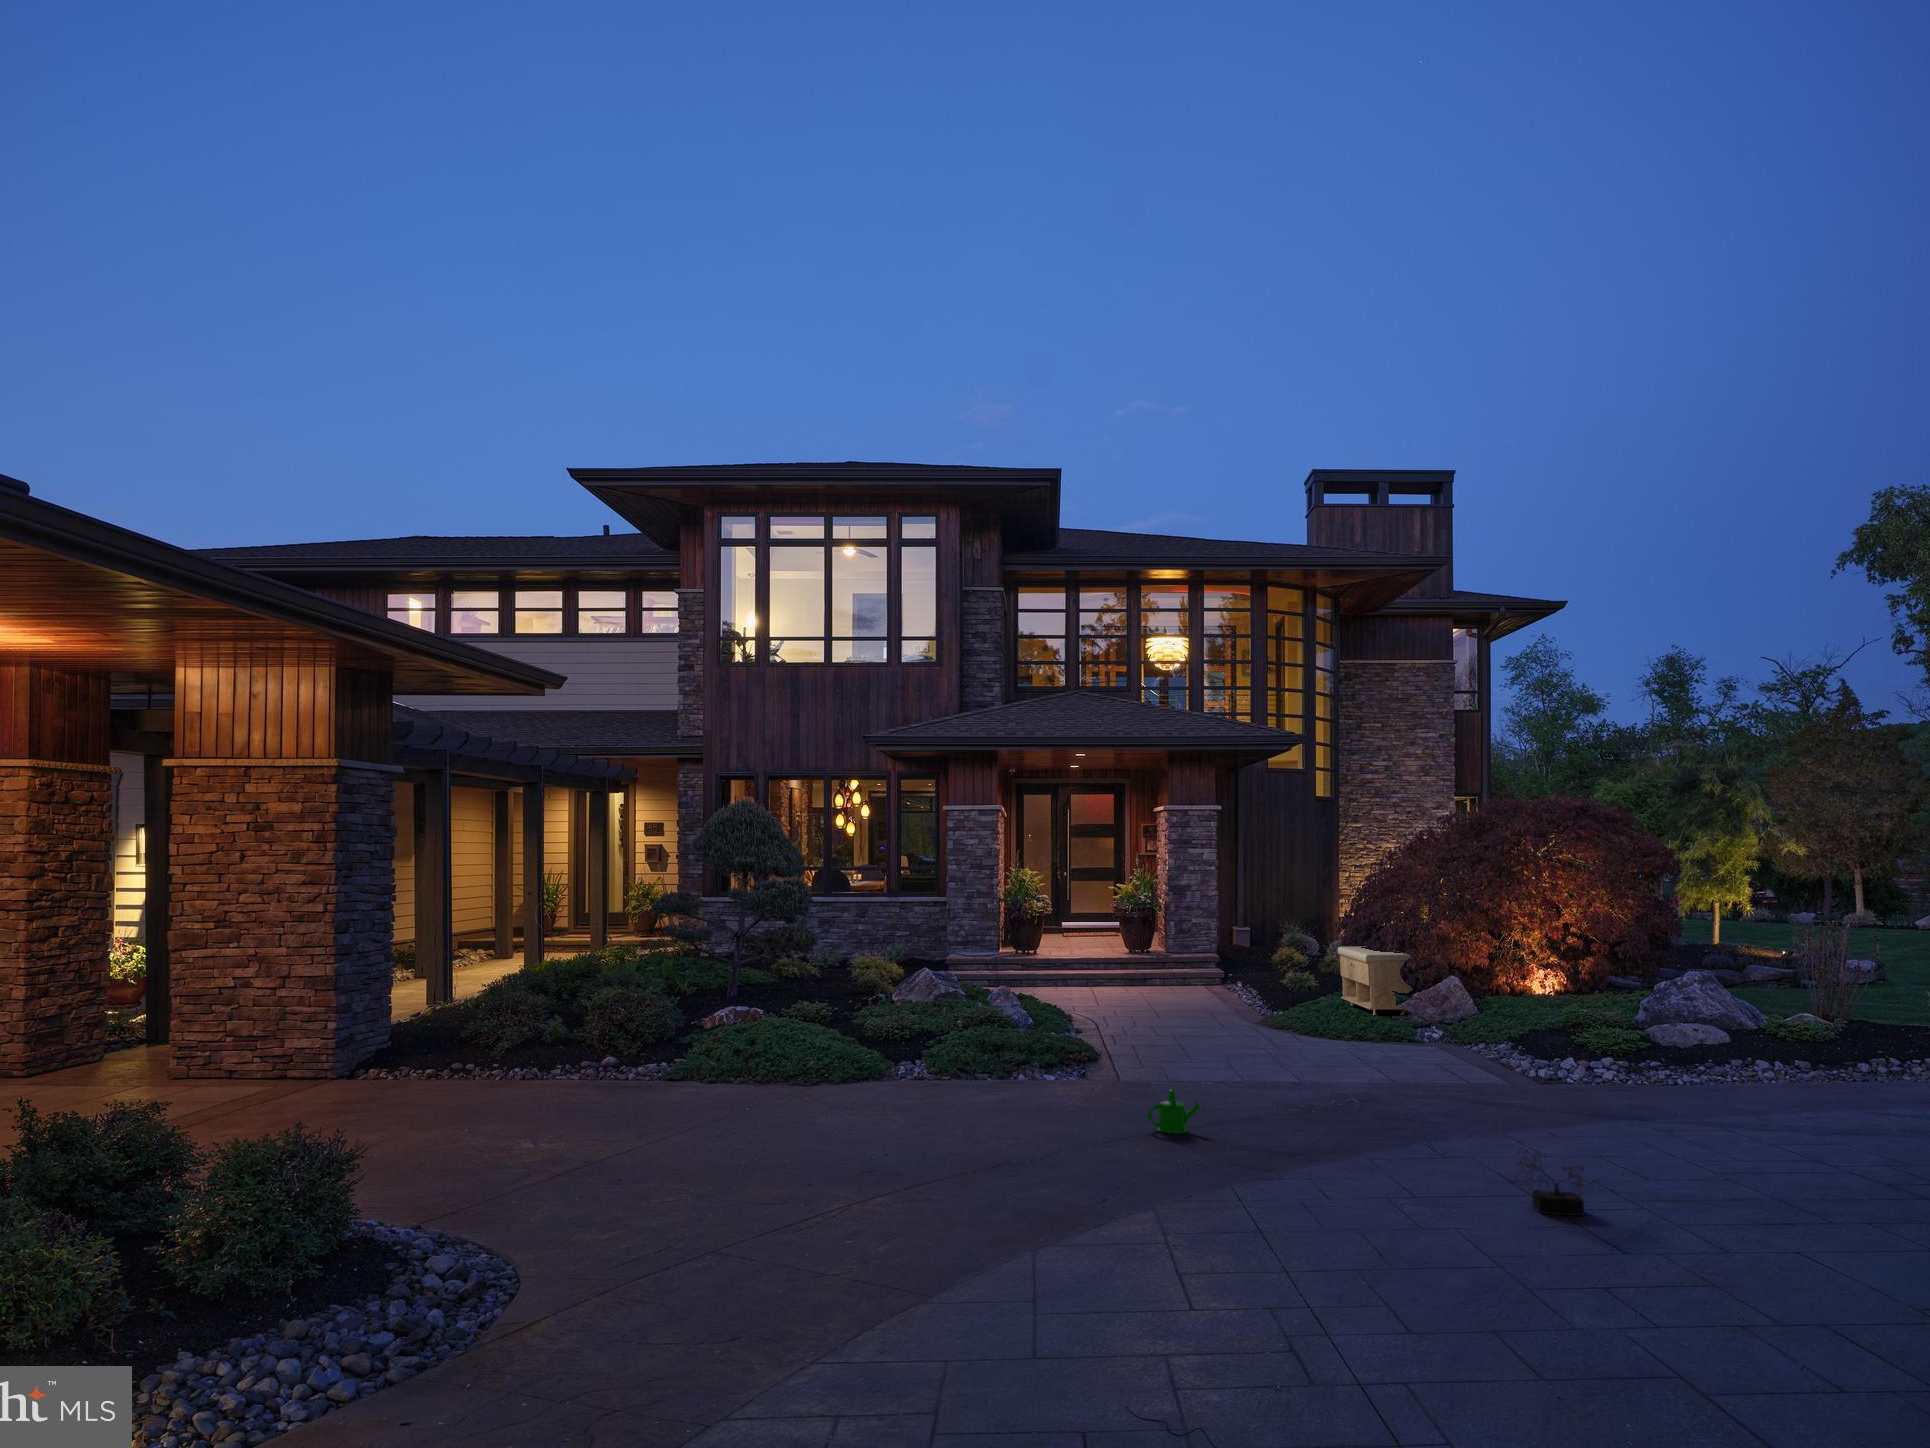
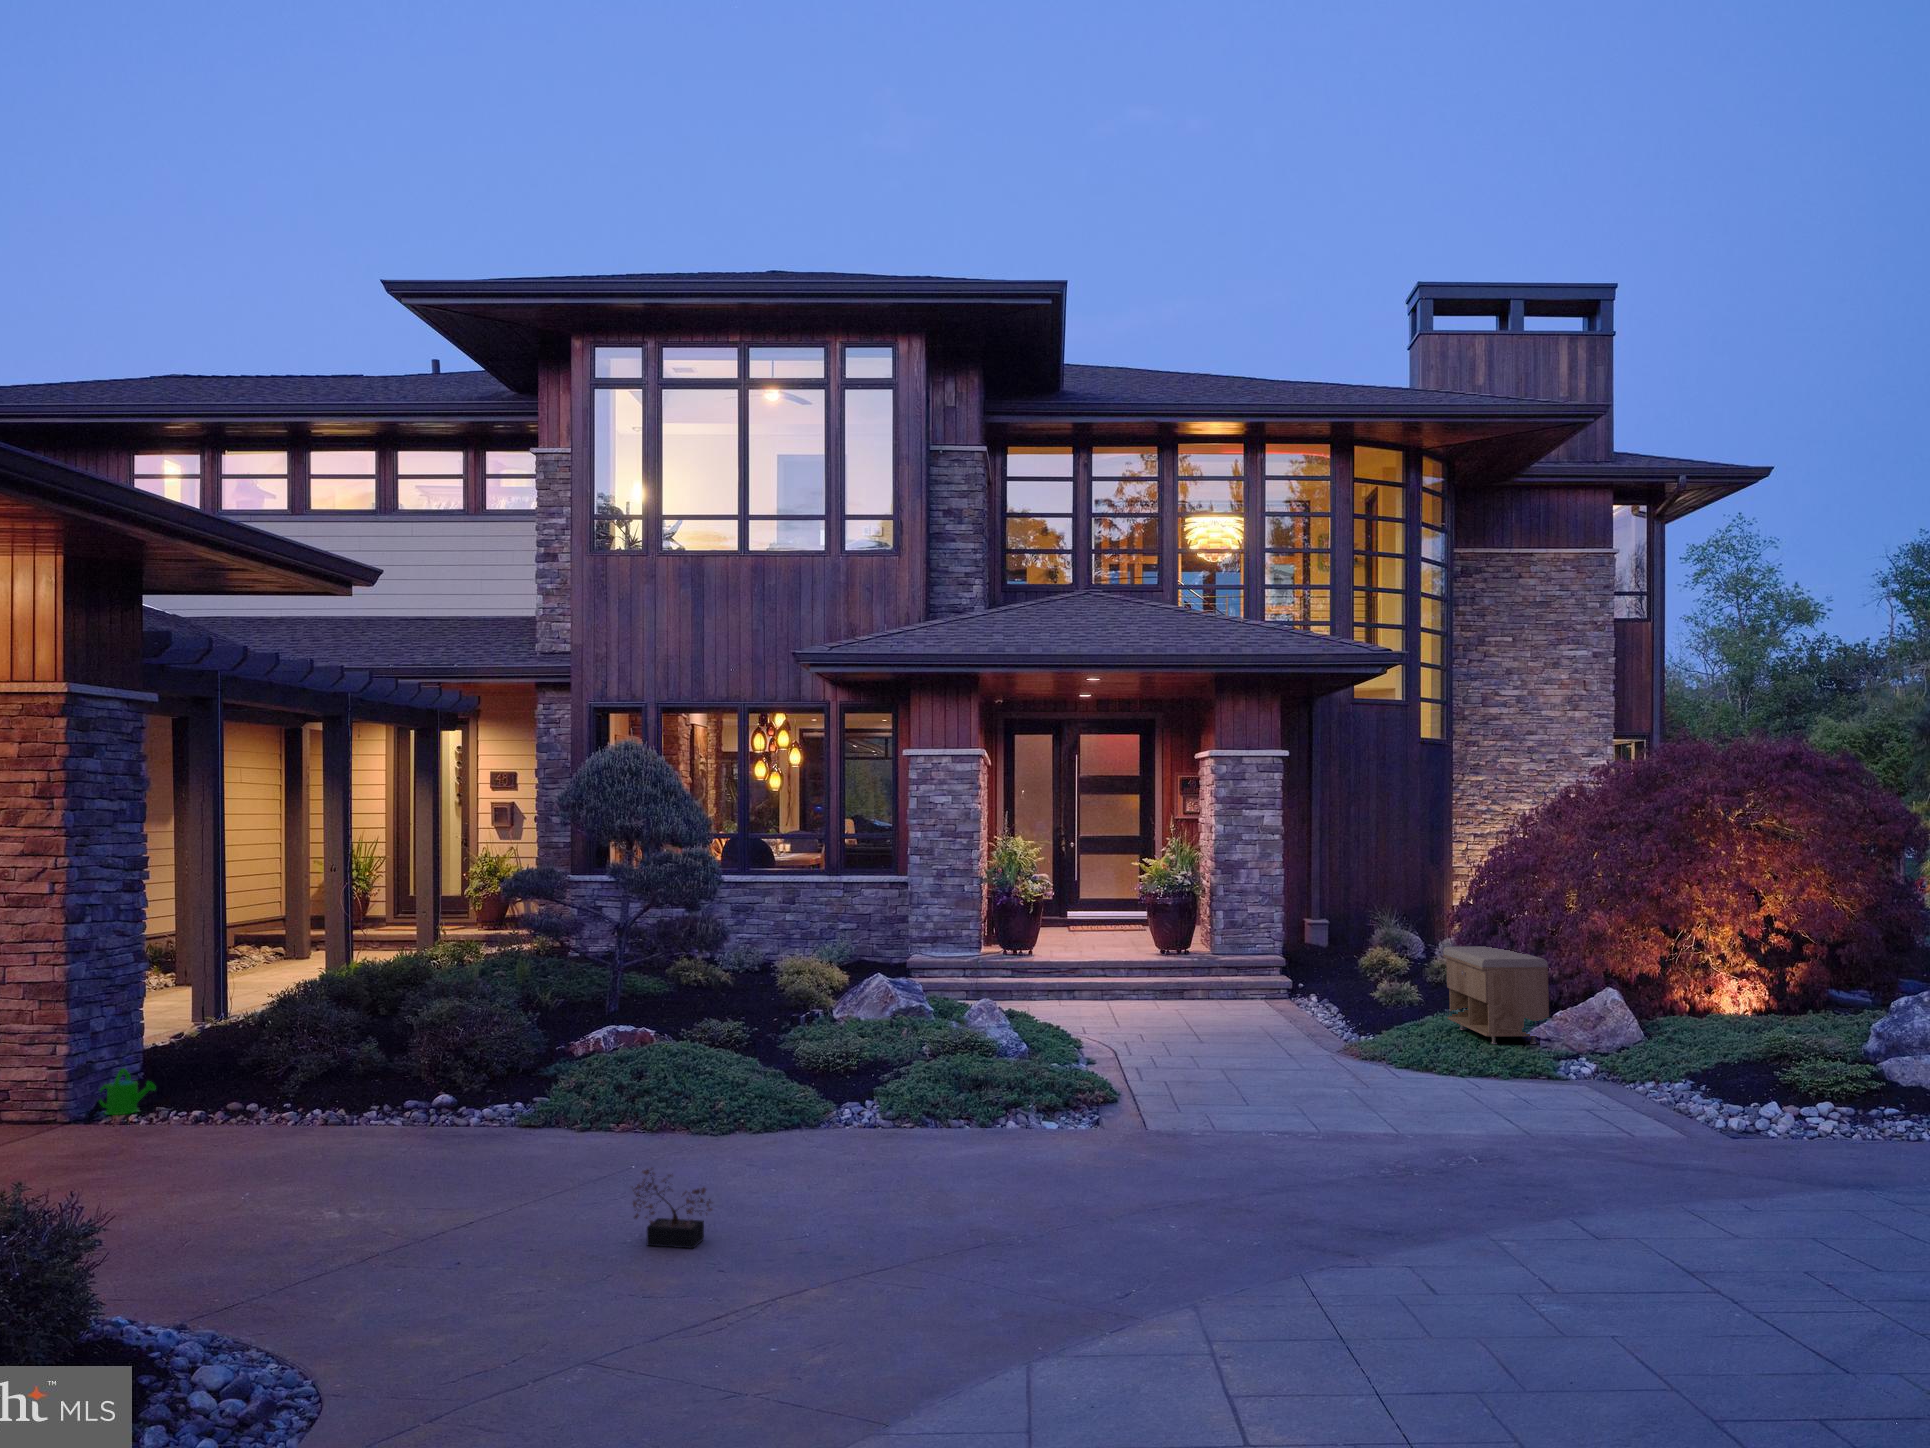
watering can: present [1147,1089,1202,1134] -> present [99,1068,156,1115]
decorative plant: present [1515,1150,1592,1216] -> present [632,1168,712,1248]

